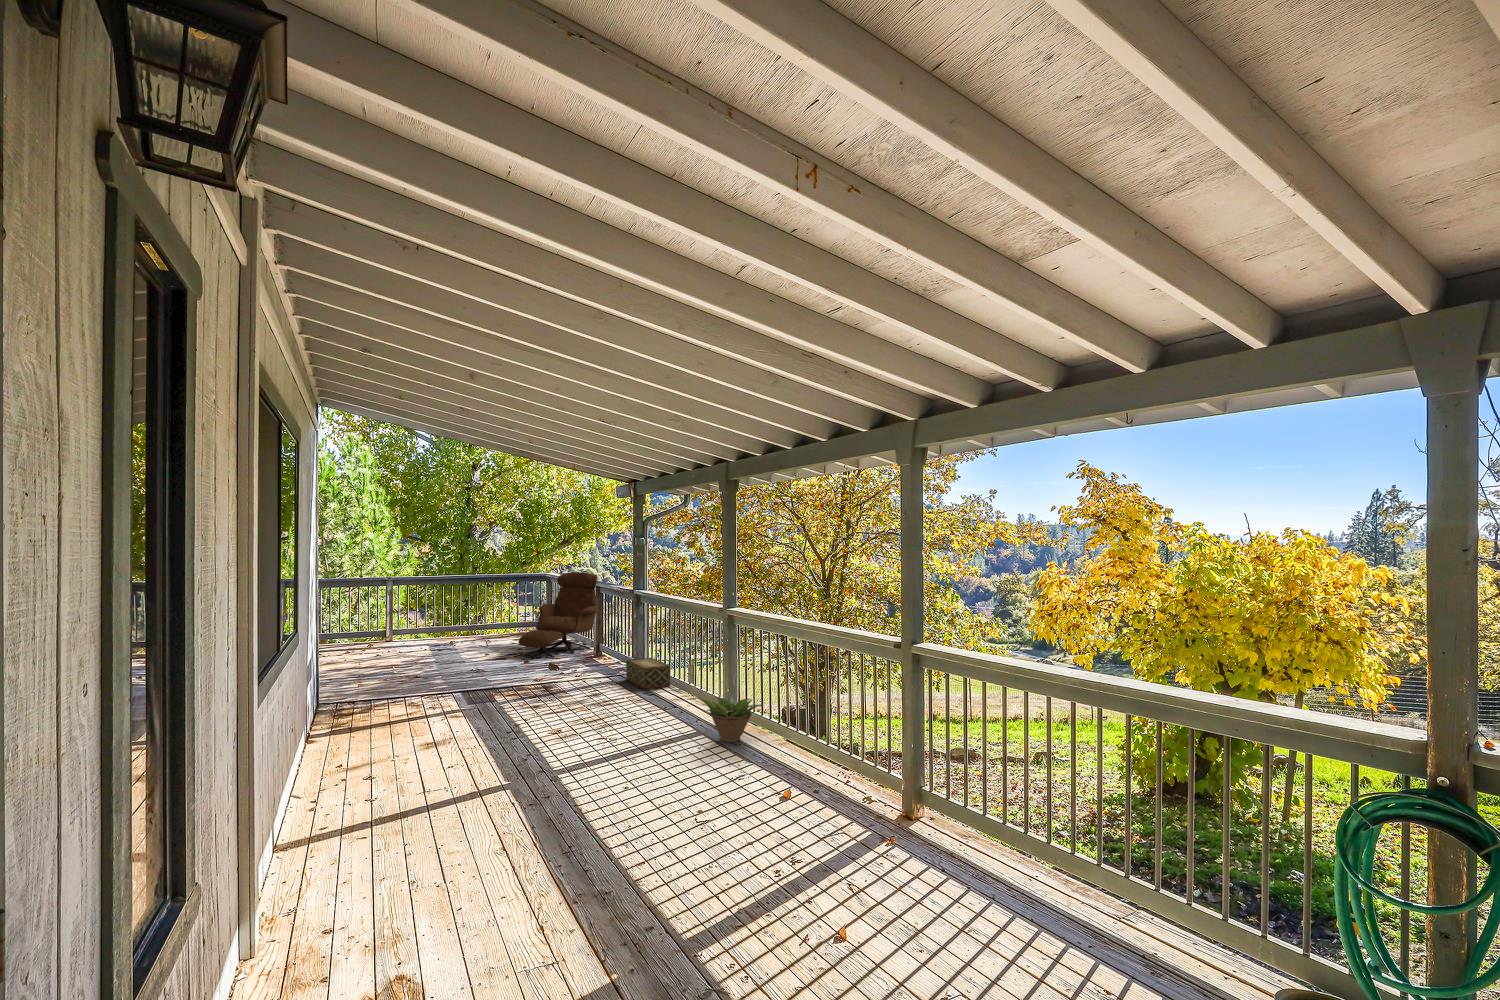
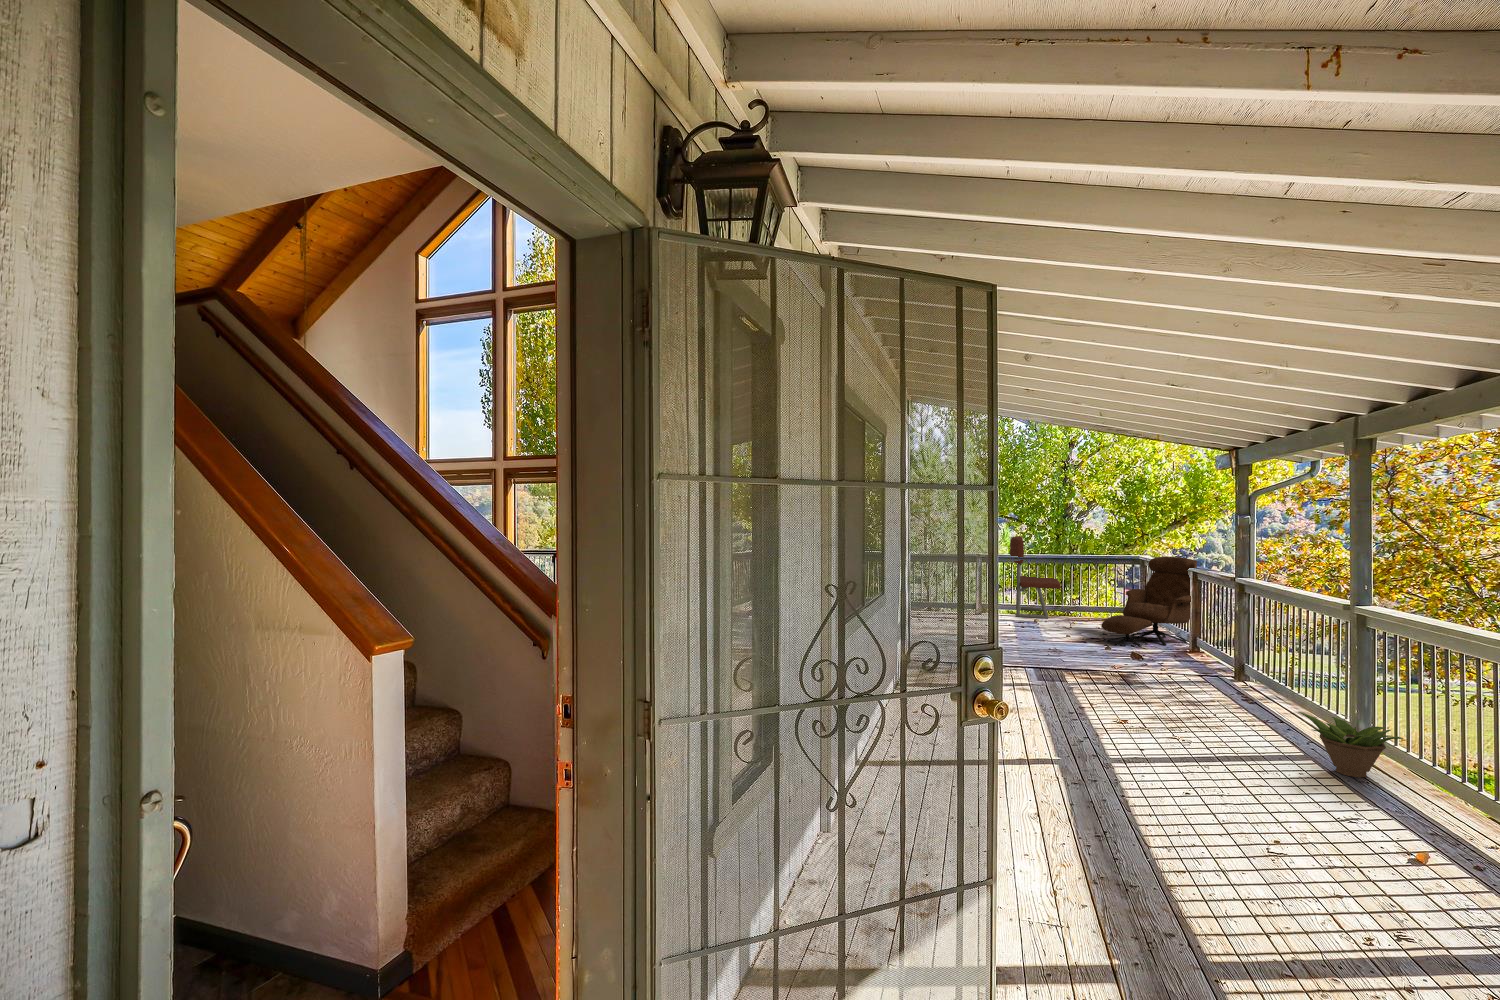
bench: none [423,559,475,643] -> present [1010,536,1061,619]
woven basket: present [626,658,670,688] -> none [1223,659,1282,697]

